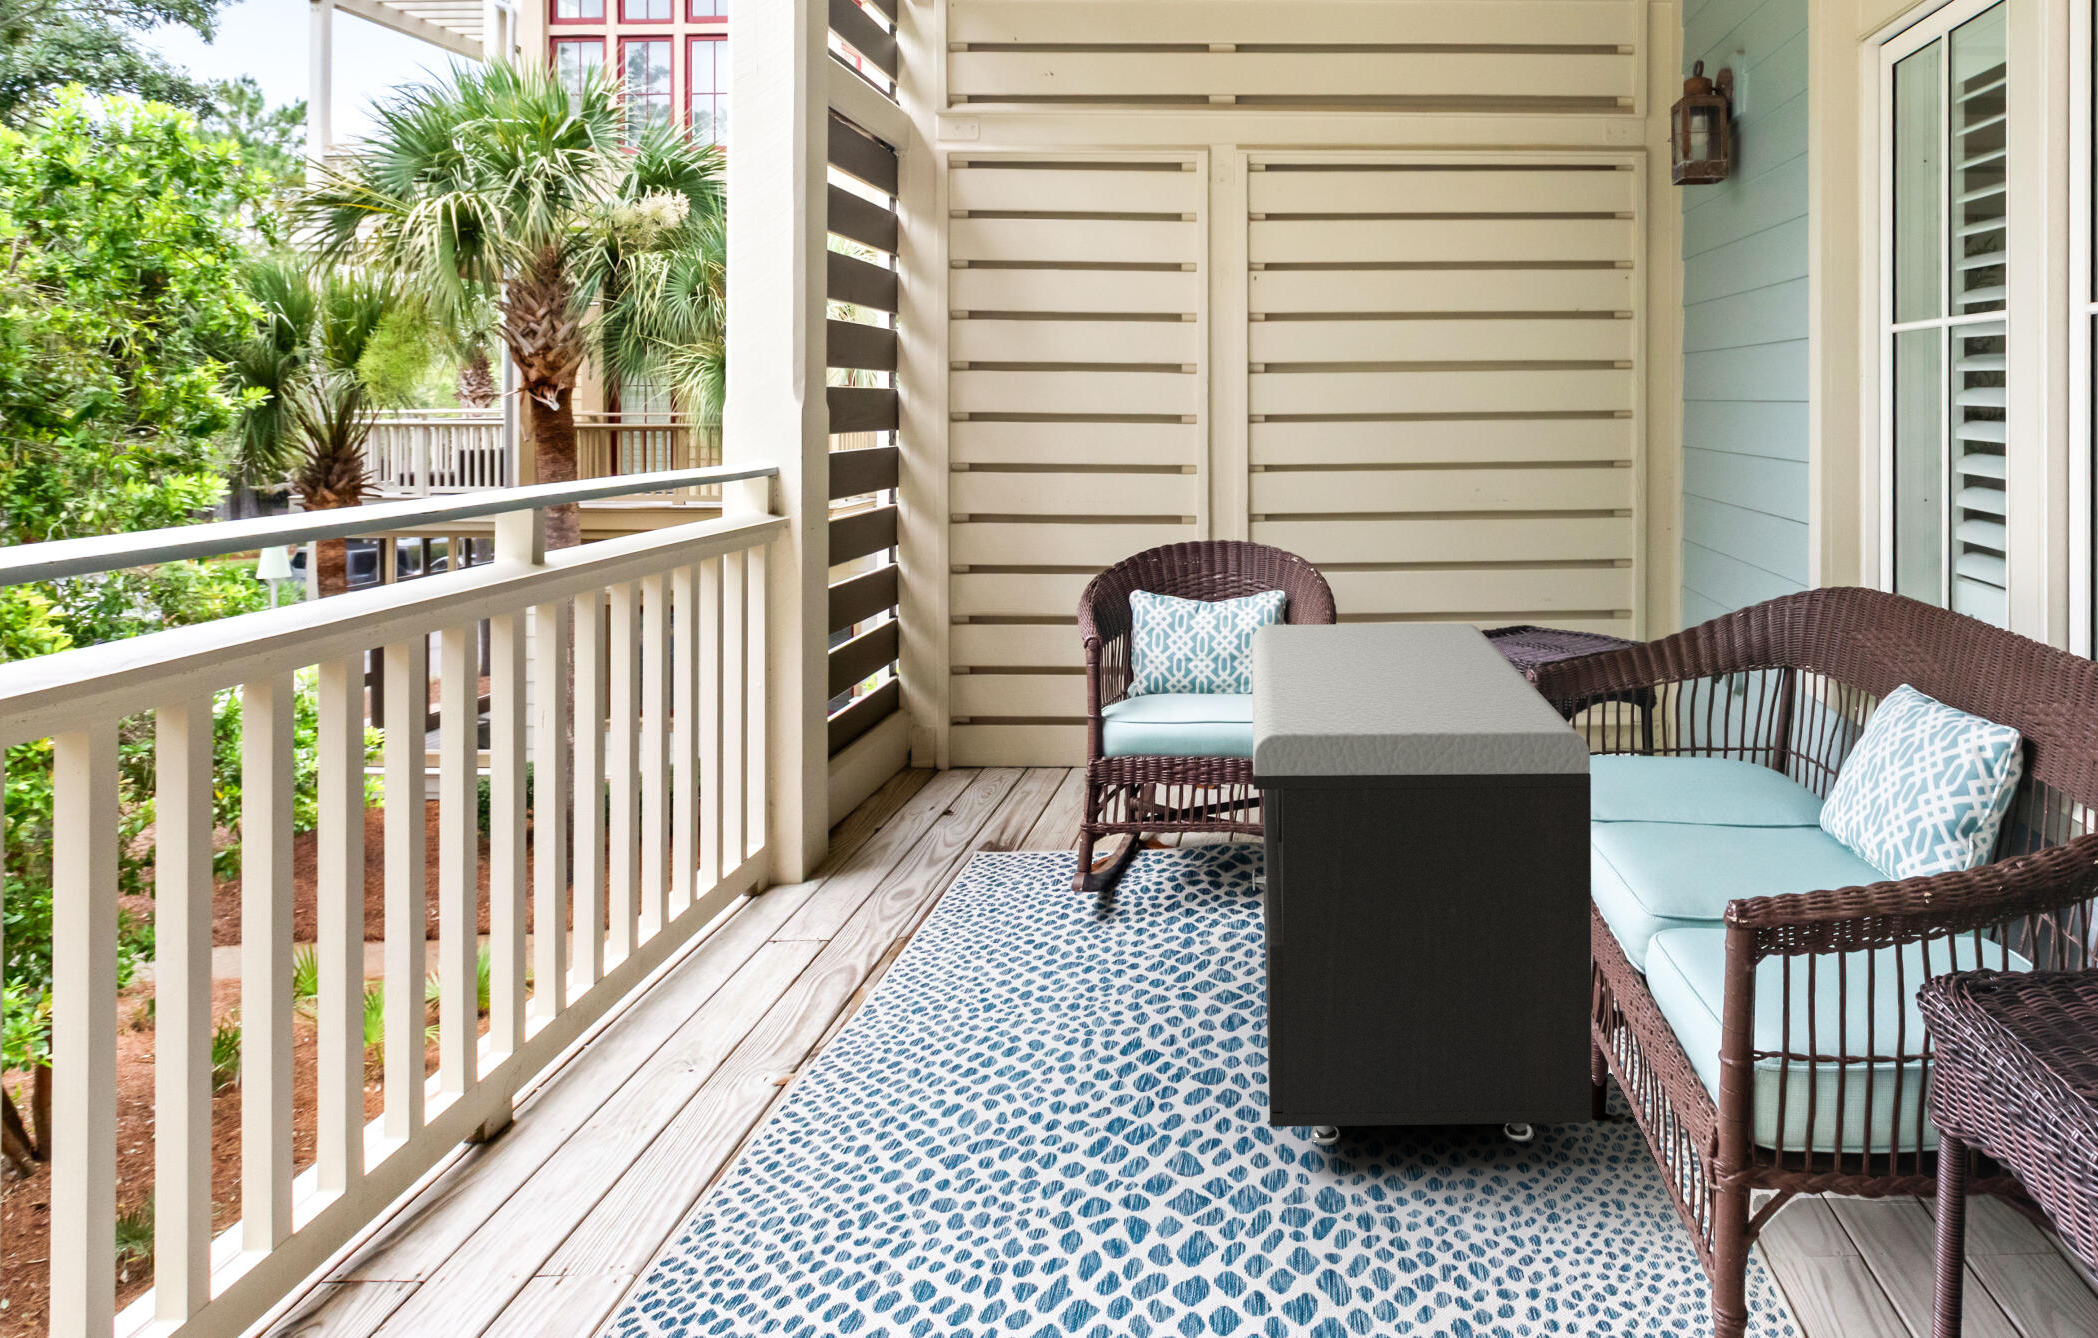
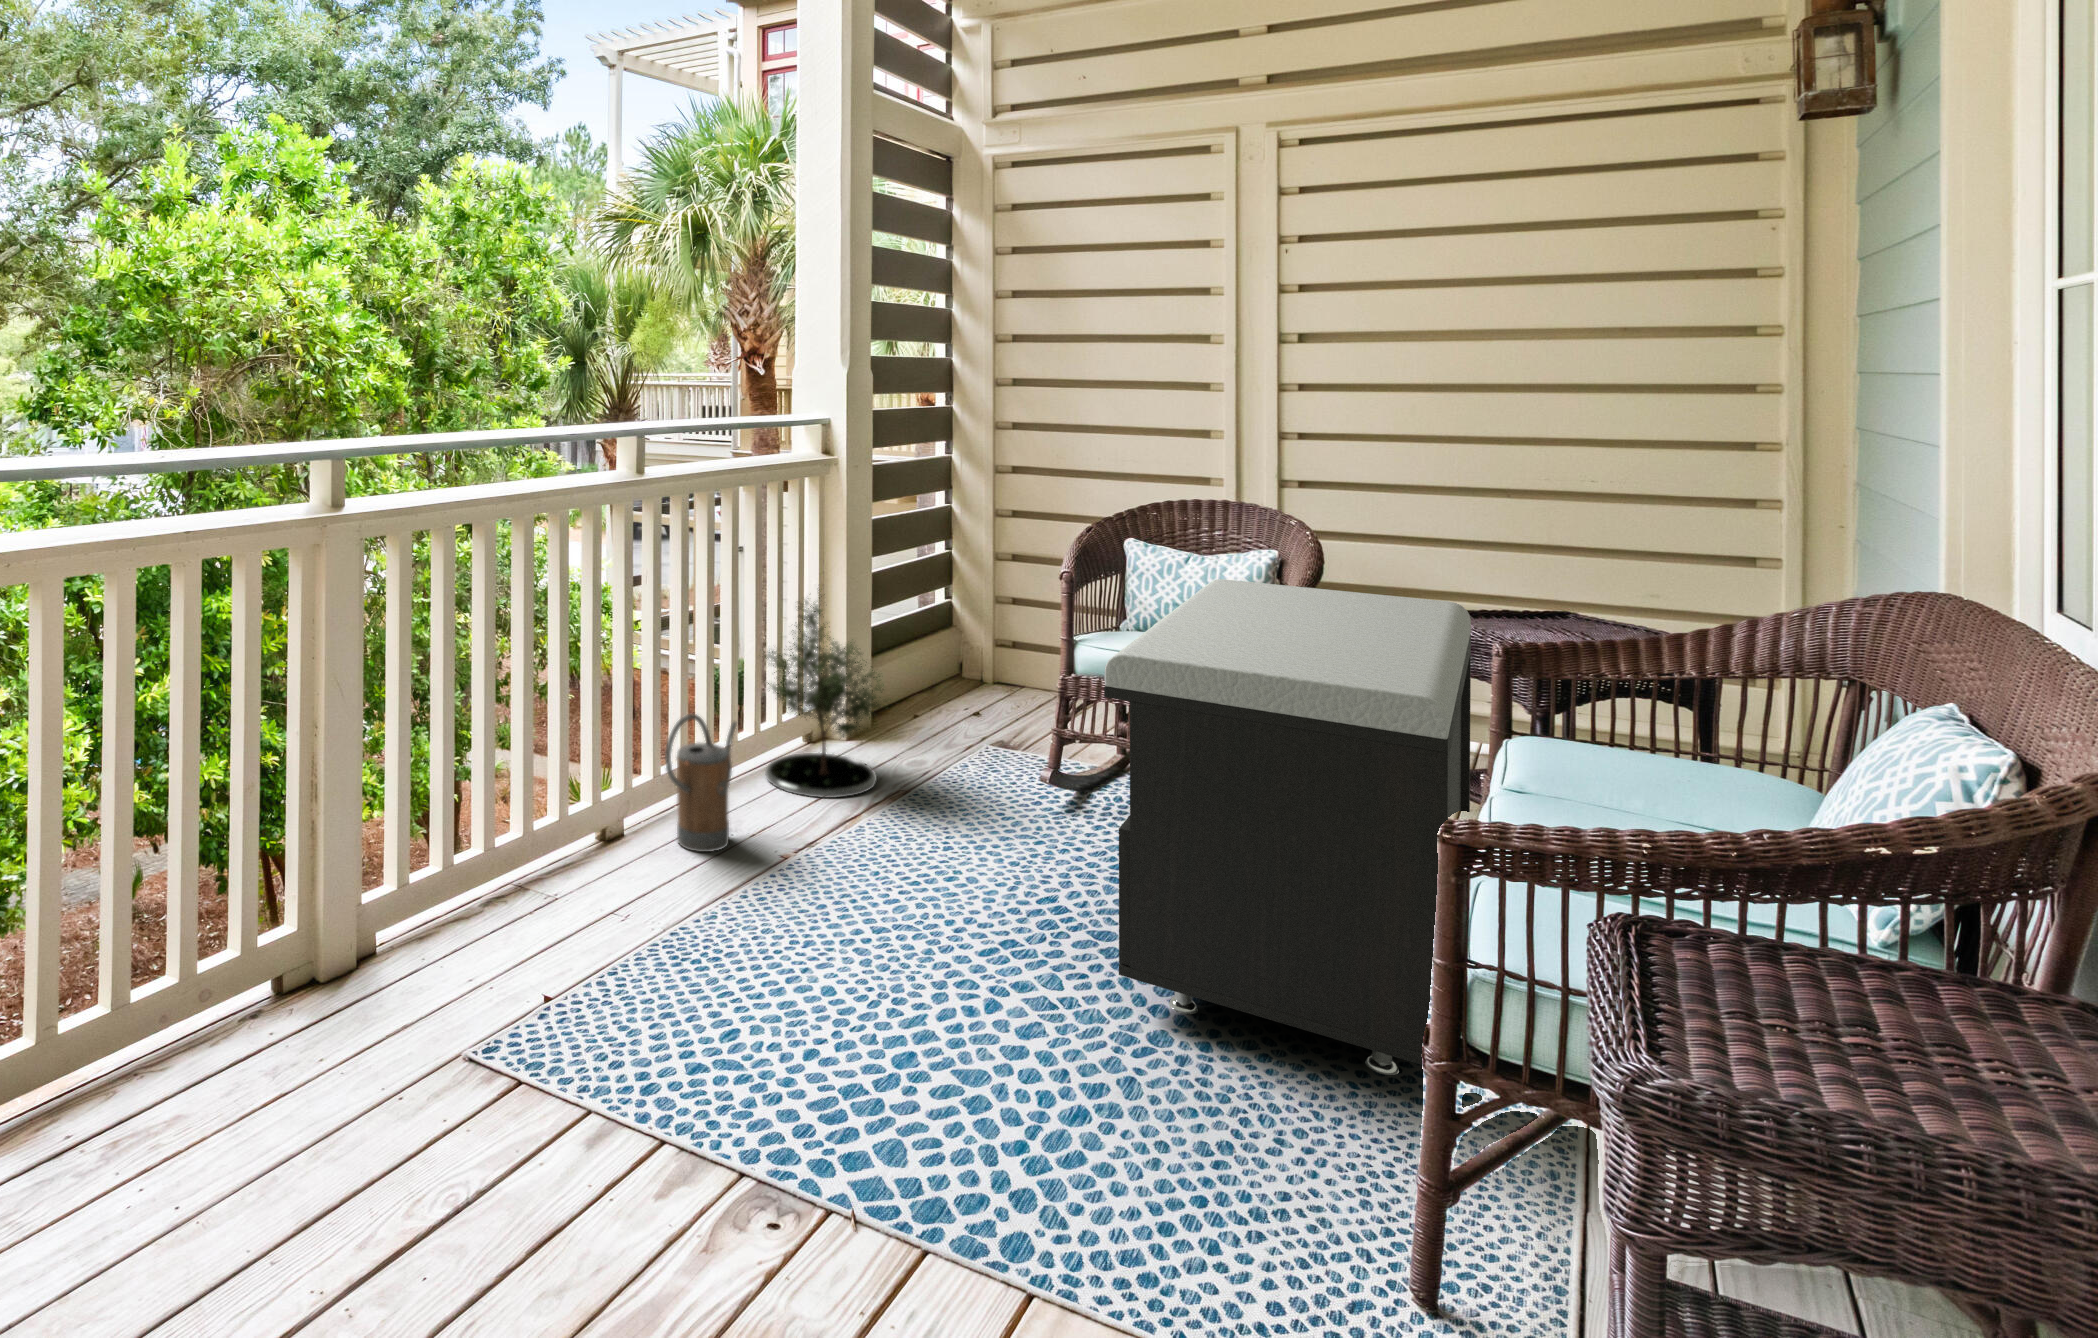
potted tree: none [697,687,891,985] -> present [764,594,891,798]
watering can: none [589,909,692,1133] -> present [665,714,737,852]

